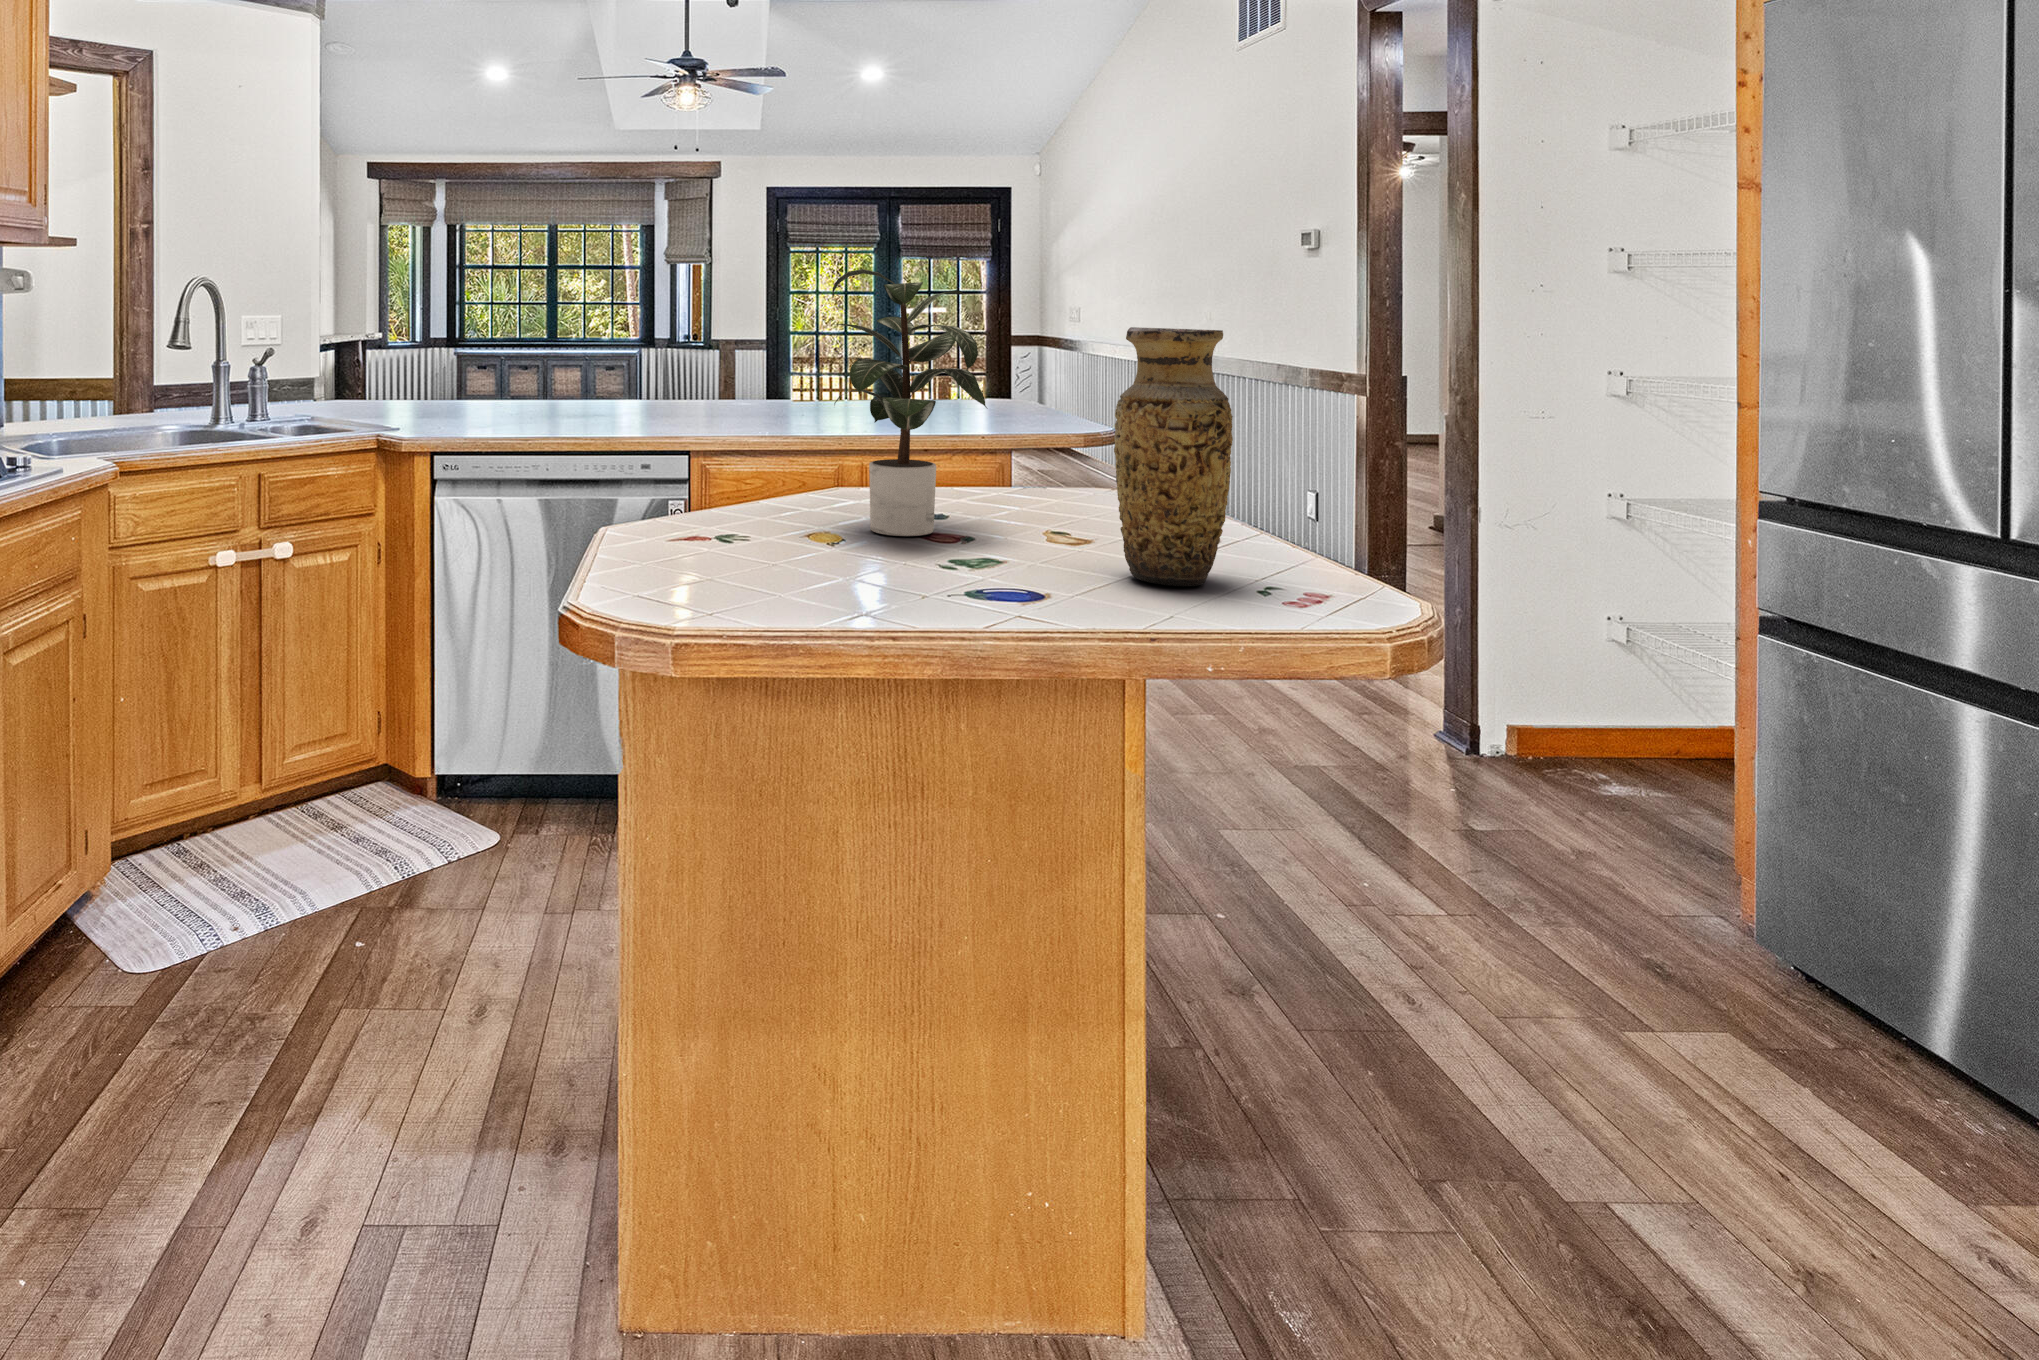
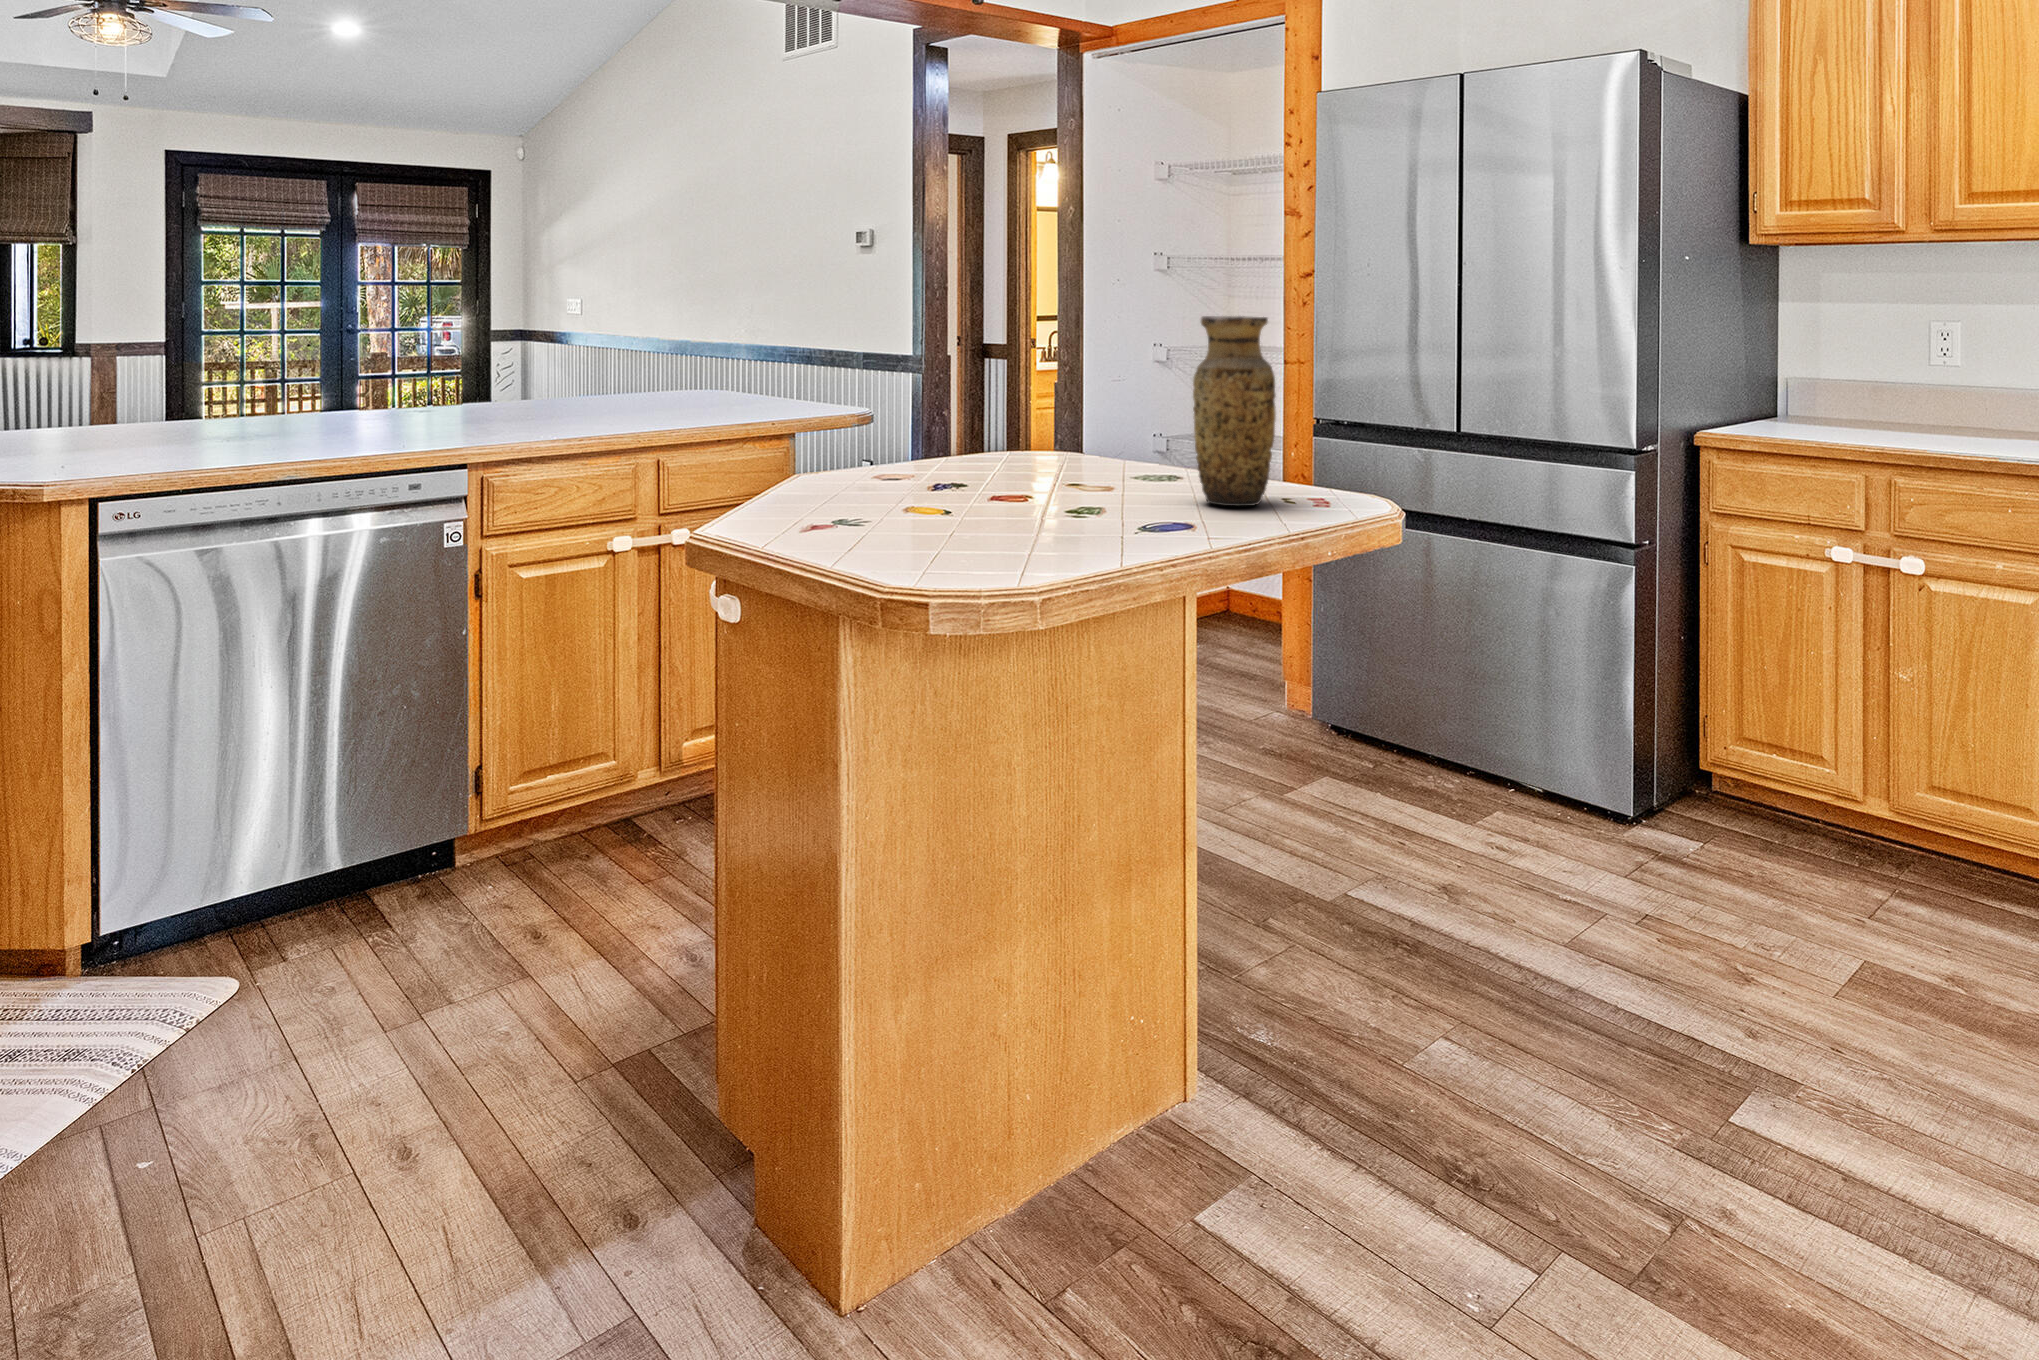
potted plant: present [832,269,987,536] -> none [881,265,1084,502]

